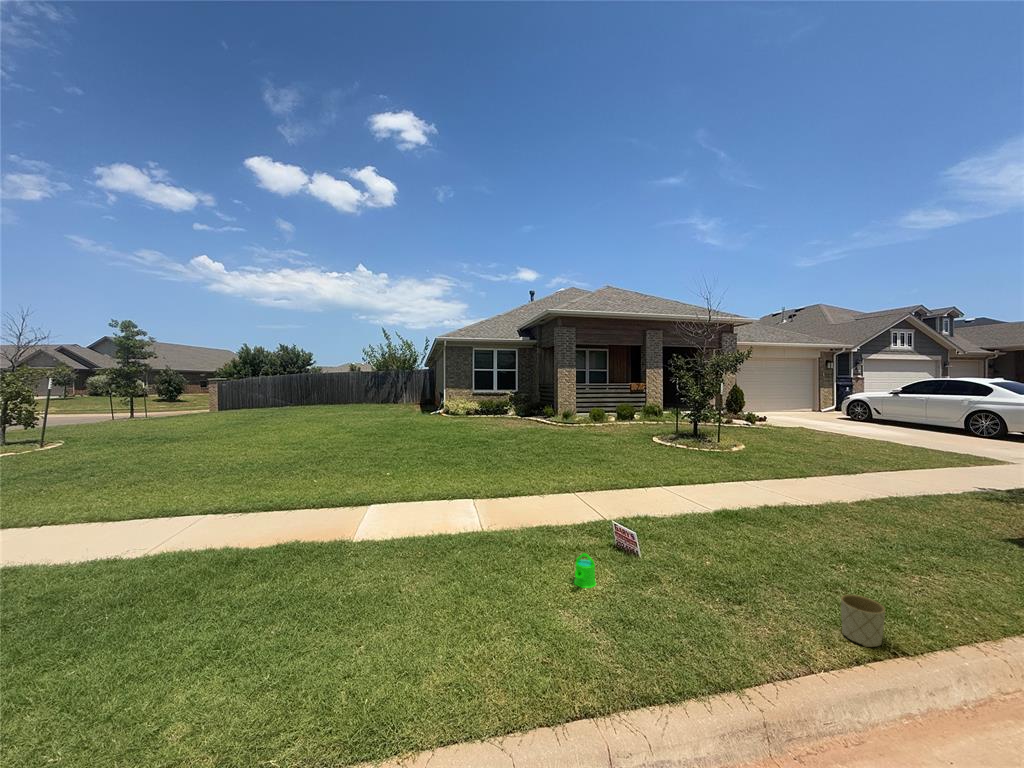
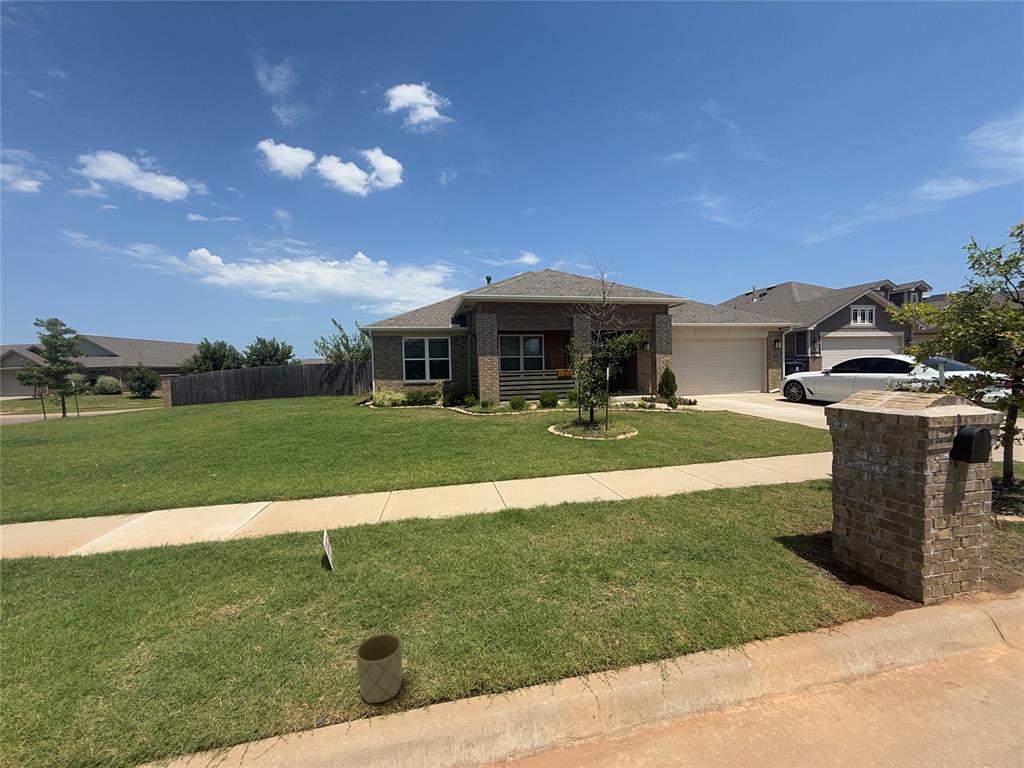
watering can: present [574,553,596,588] -> none [146,577,203,619]

